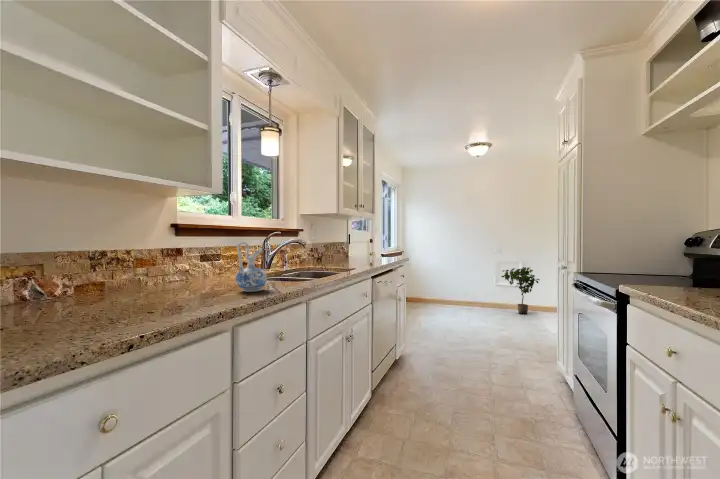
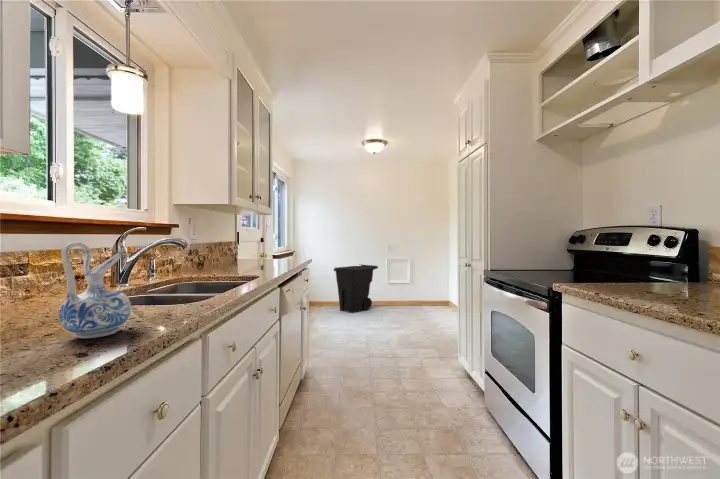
trash can: none [441,265,487,312] -> present [334,265,378,313]
potted plant: present [502,267,540,314] -> none [391,264,424,310]

